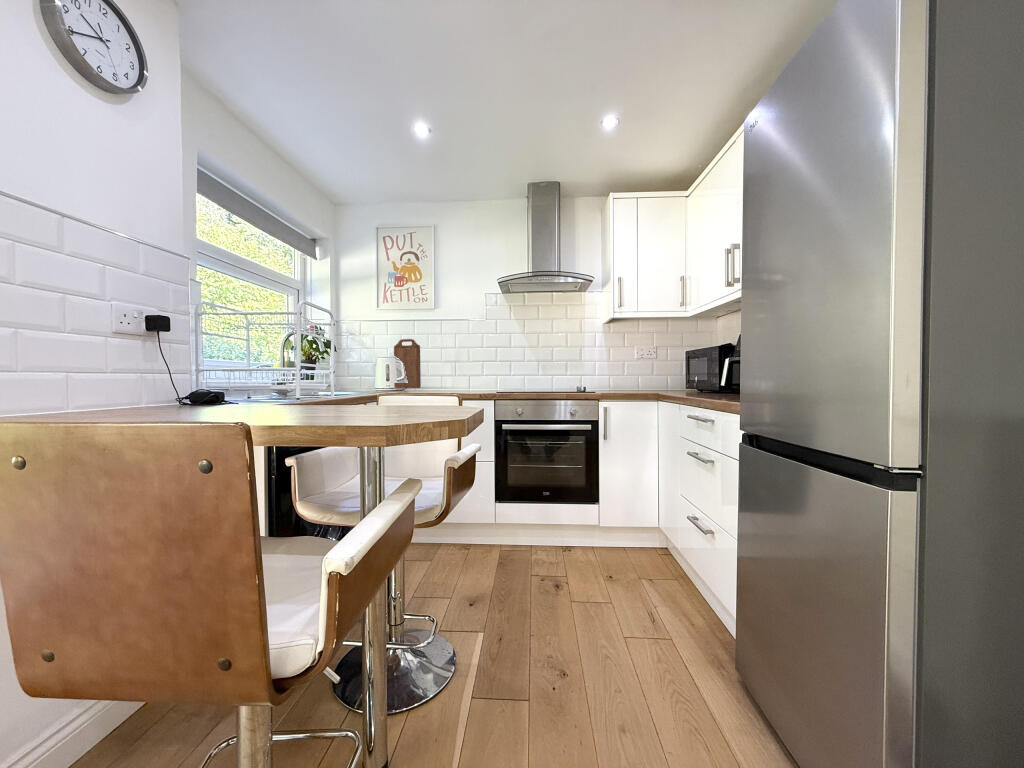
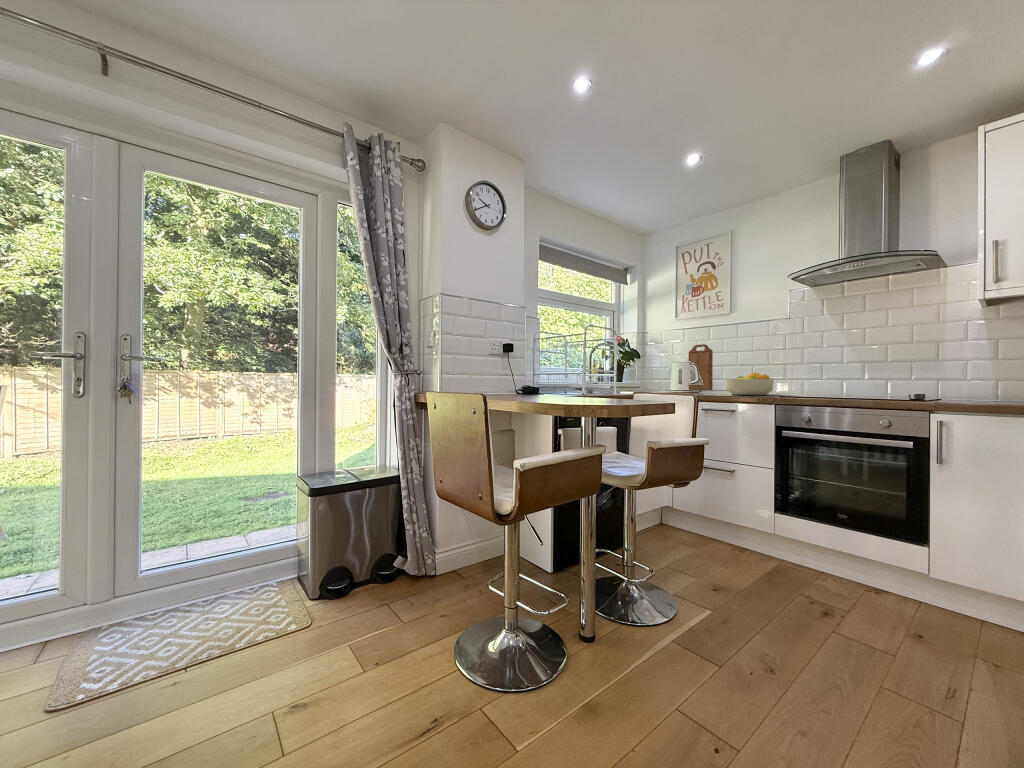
fruit bowl: none [449,369,492,392] -> present [725,372,774,395]

